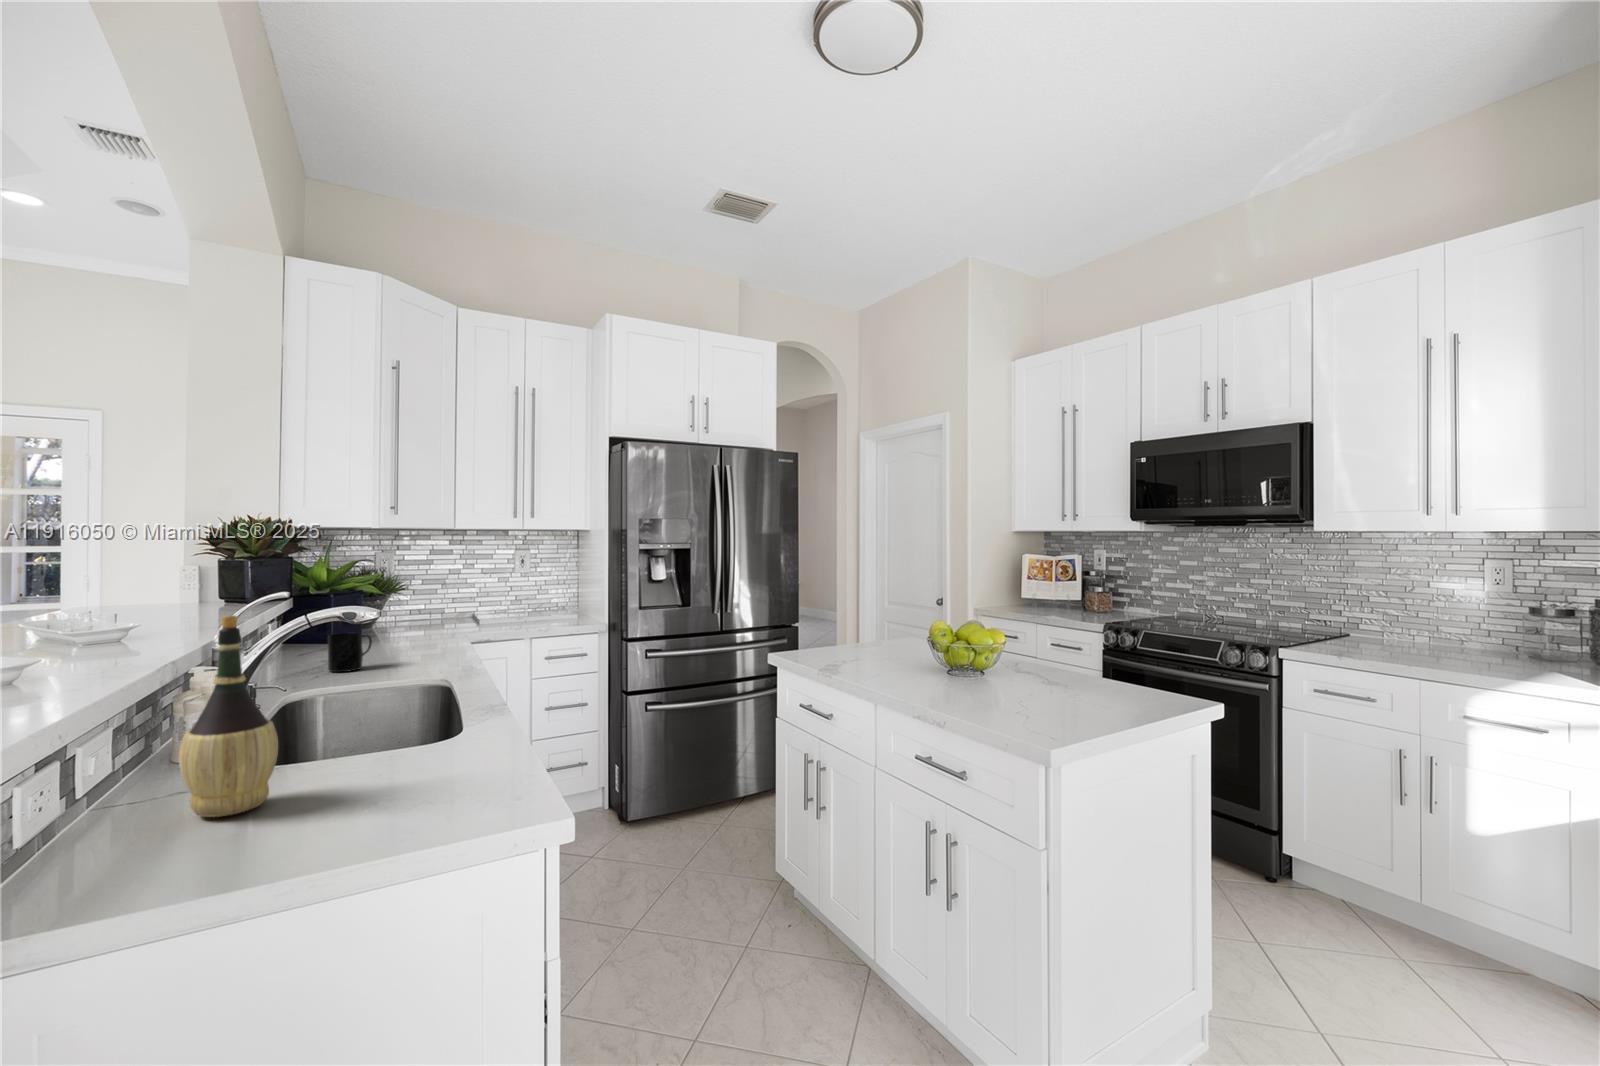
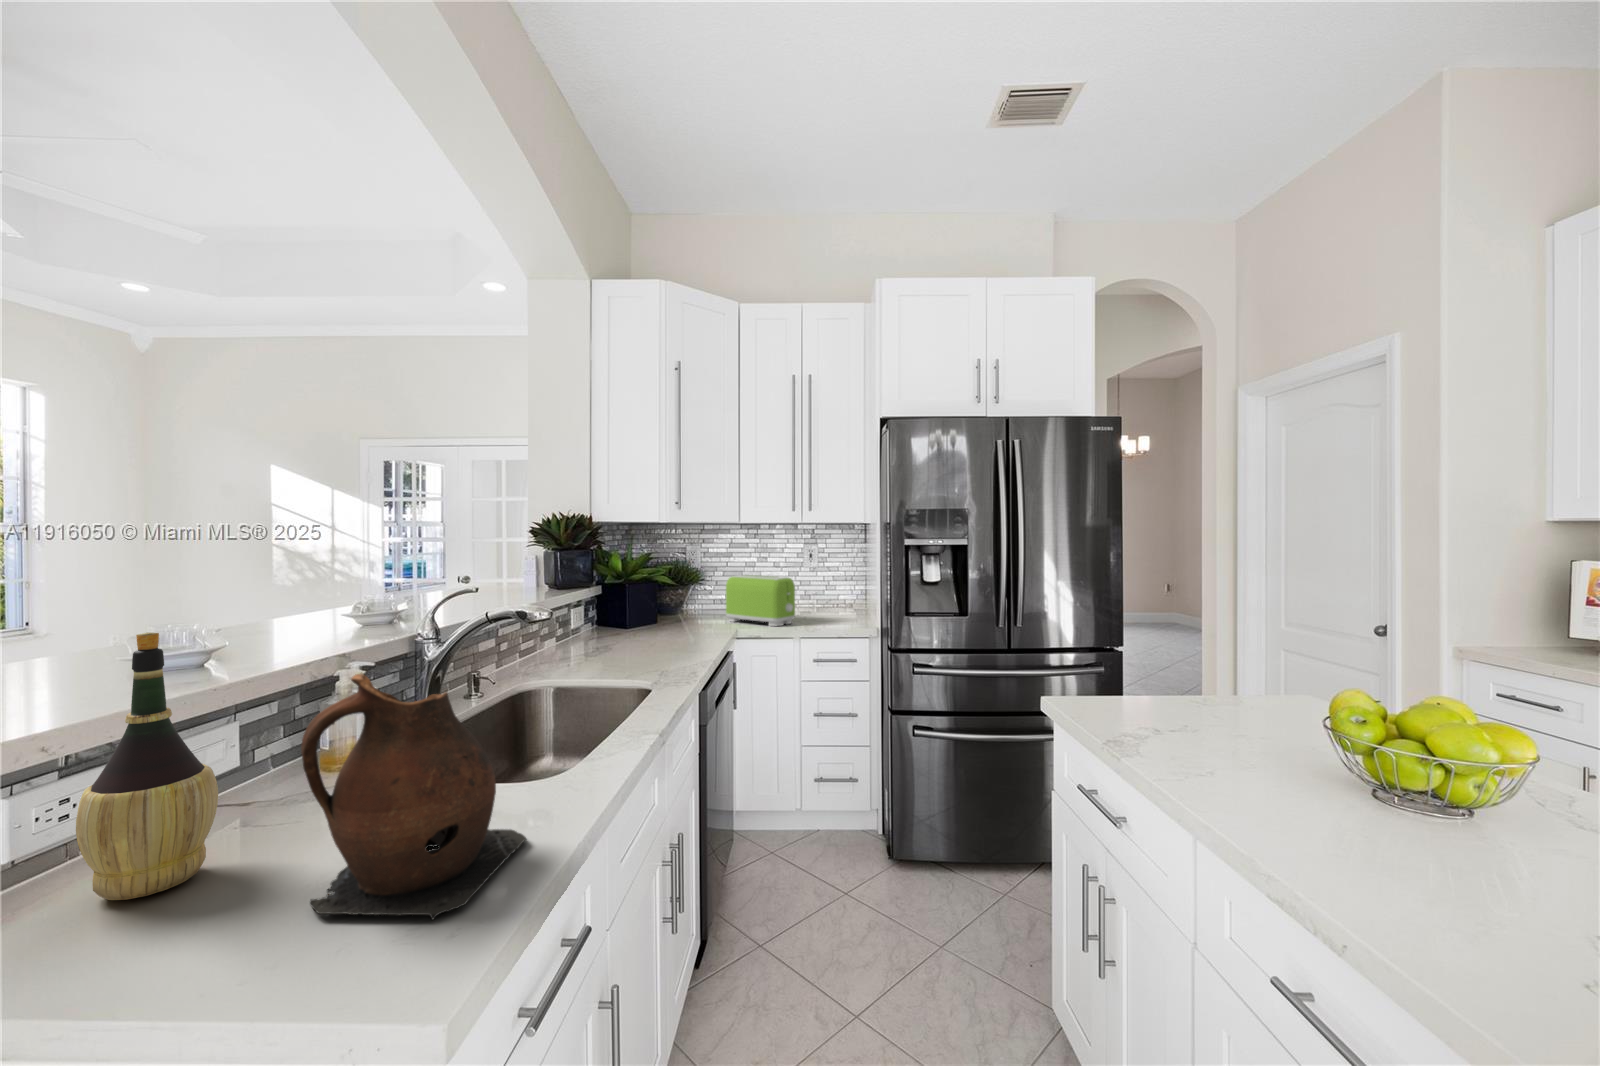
toaster: none [442,581,519,629] -> present [726,575,795,626]
mug: present [328,632,372,672] -> none [569,626,610,667]
ceramic pitcher: none [382,636,512,791] -> present [301,674,527,920]

